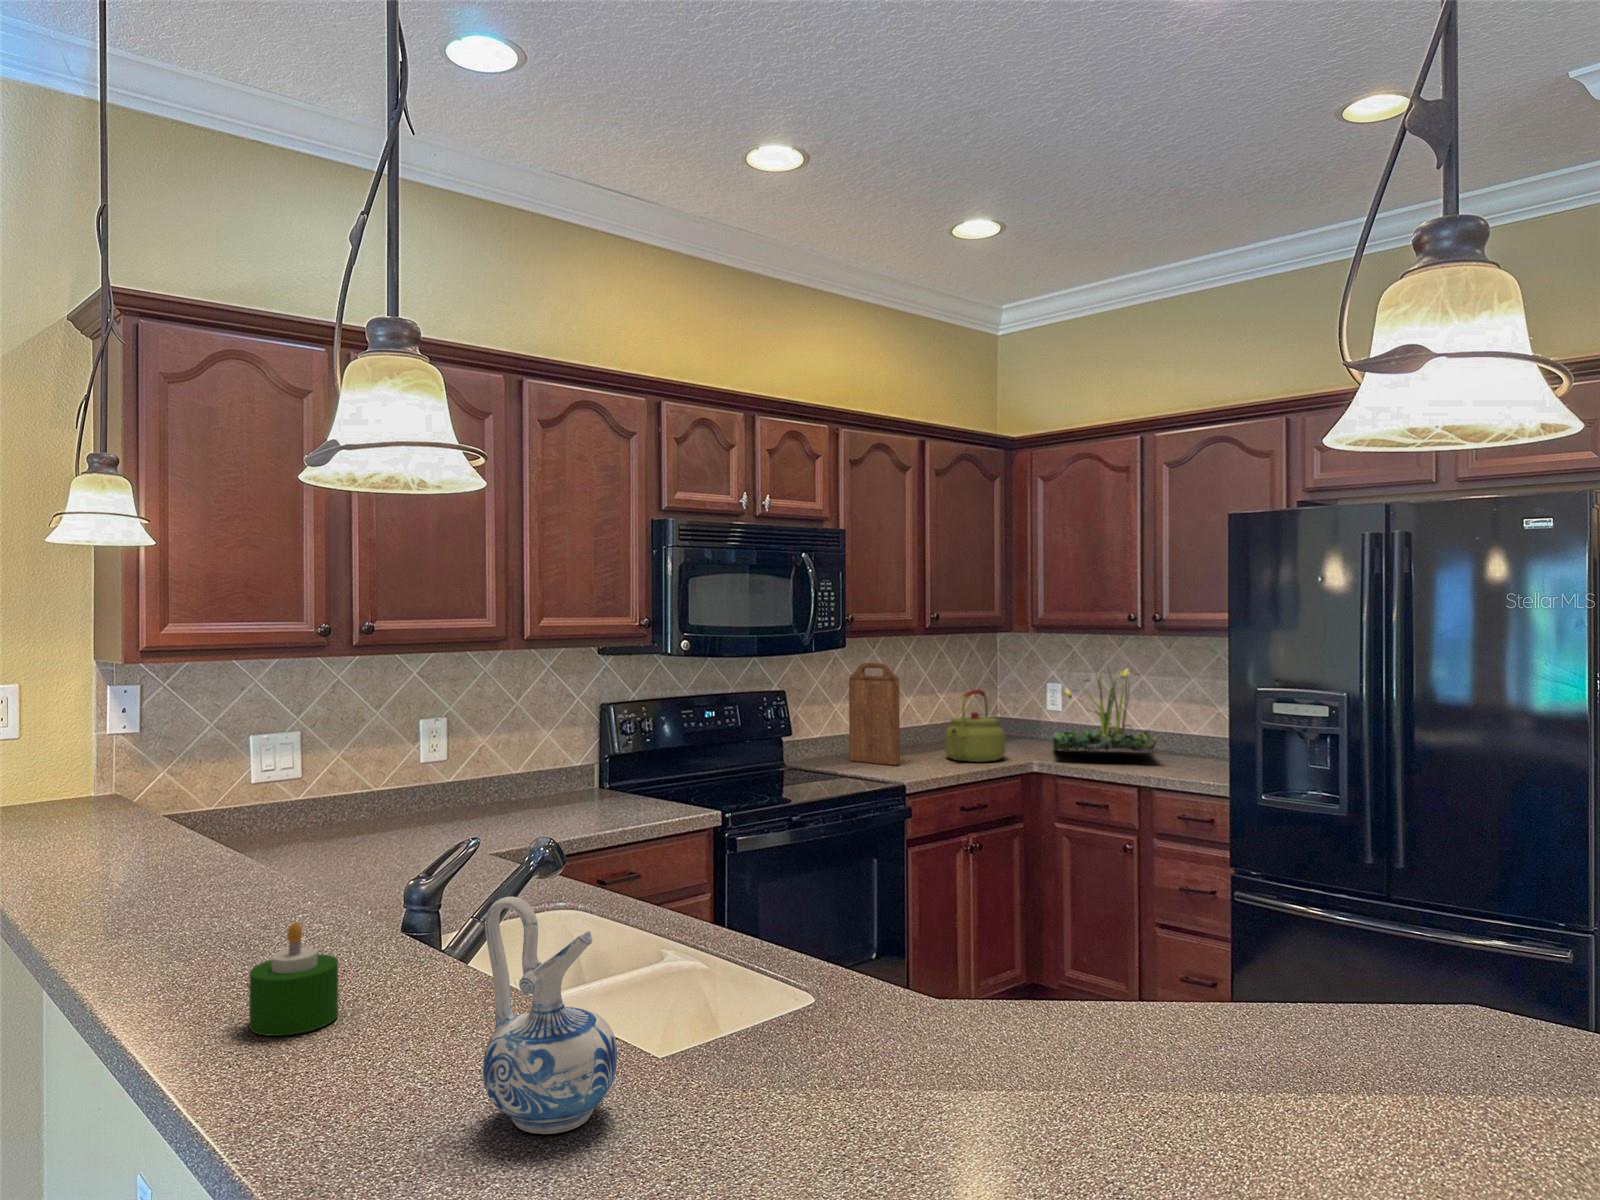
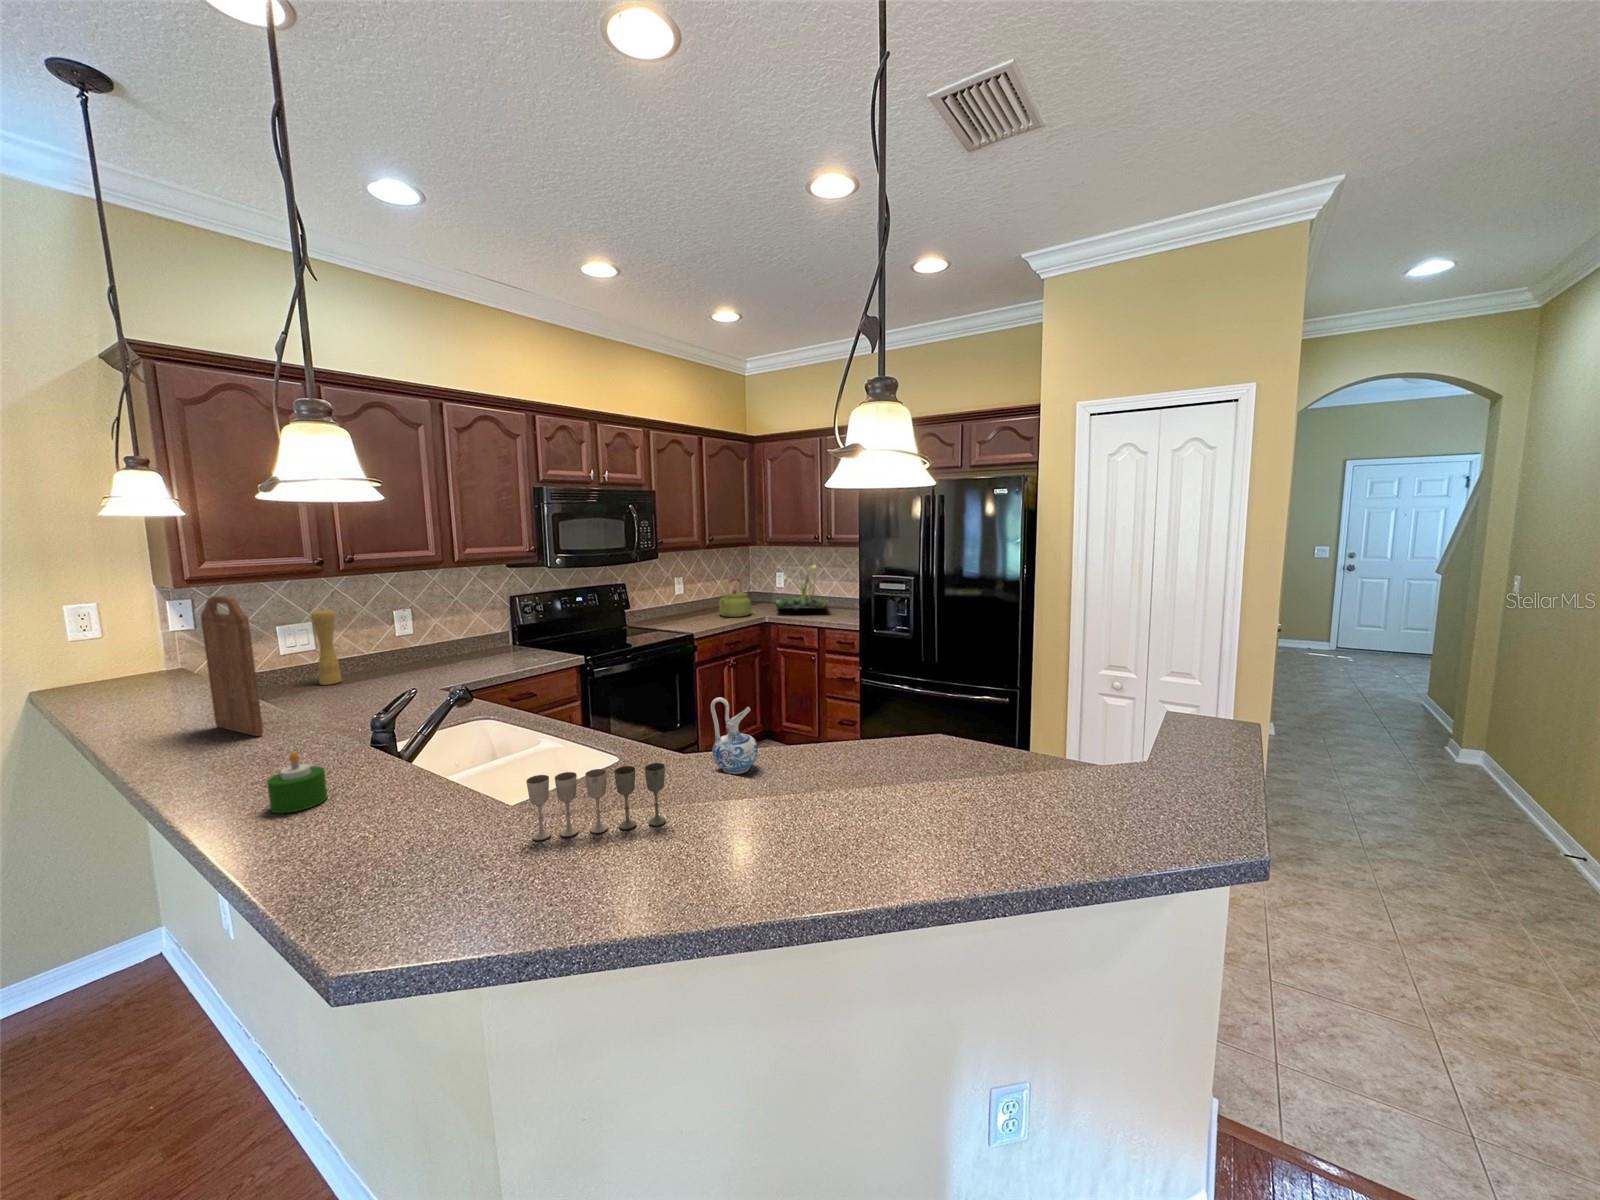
cutting board: present [849,663,900,765] -> present [201,596,263,736]
pepper mill: none [304,709,339,836] -> present [311,609,342,685]
ceramic pitcher: present [483,897,617,1134] -> present [711,697,758,774]
wine glass: none [715,999,991,1142] -> present [526,763,666,841]

